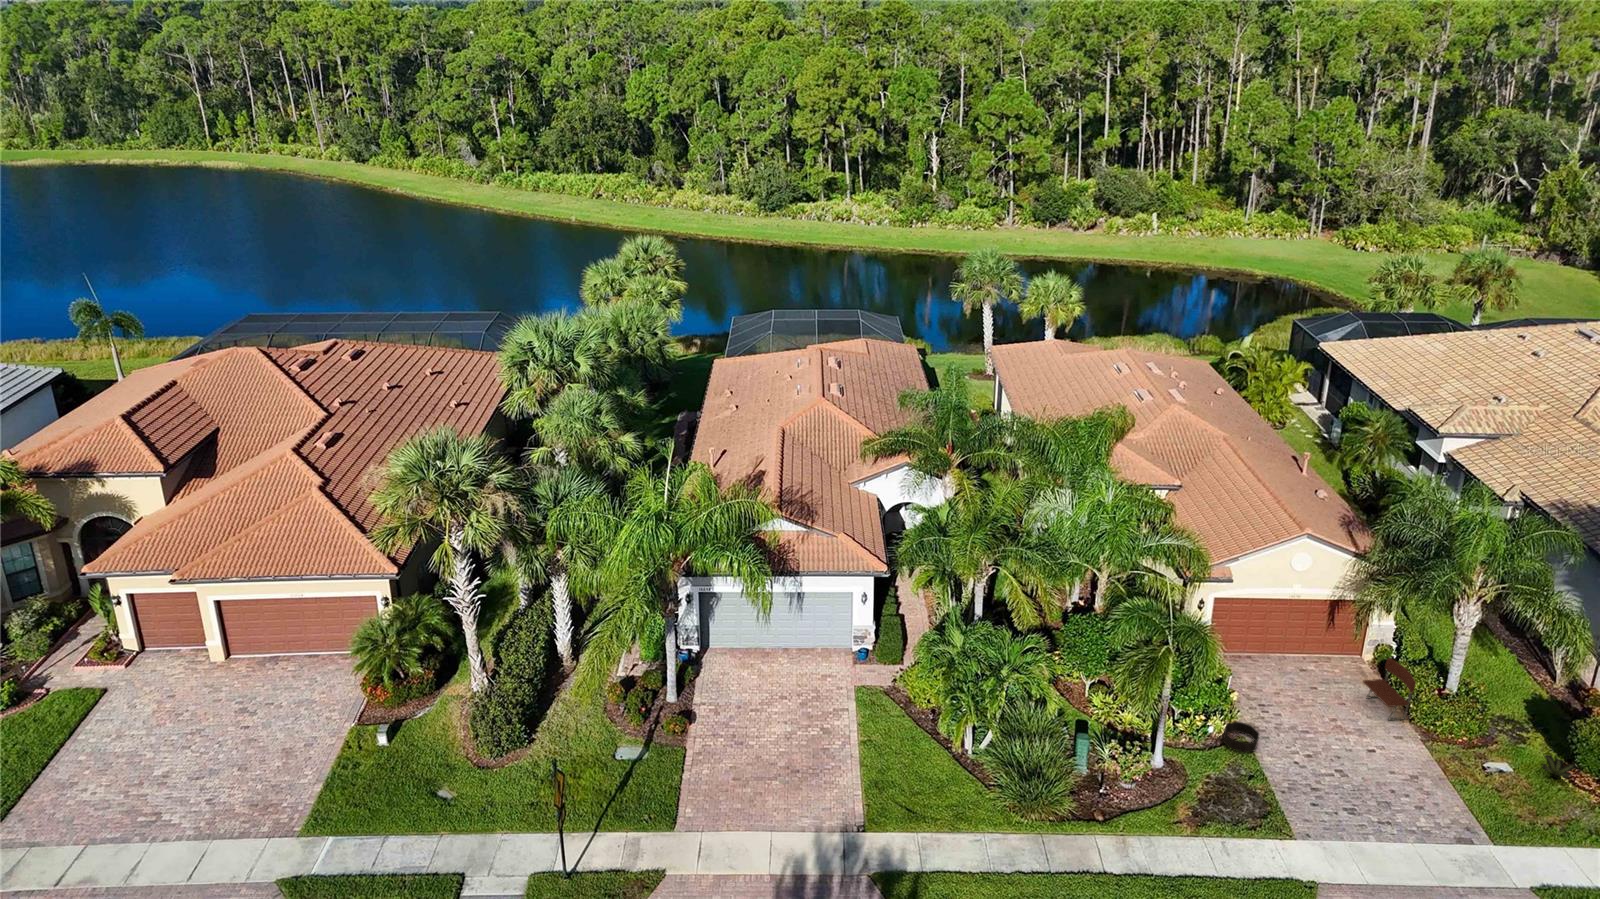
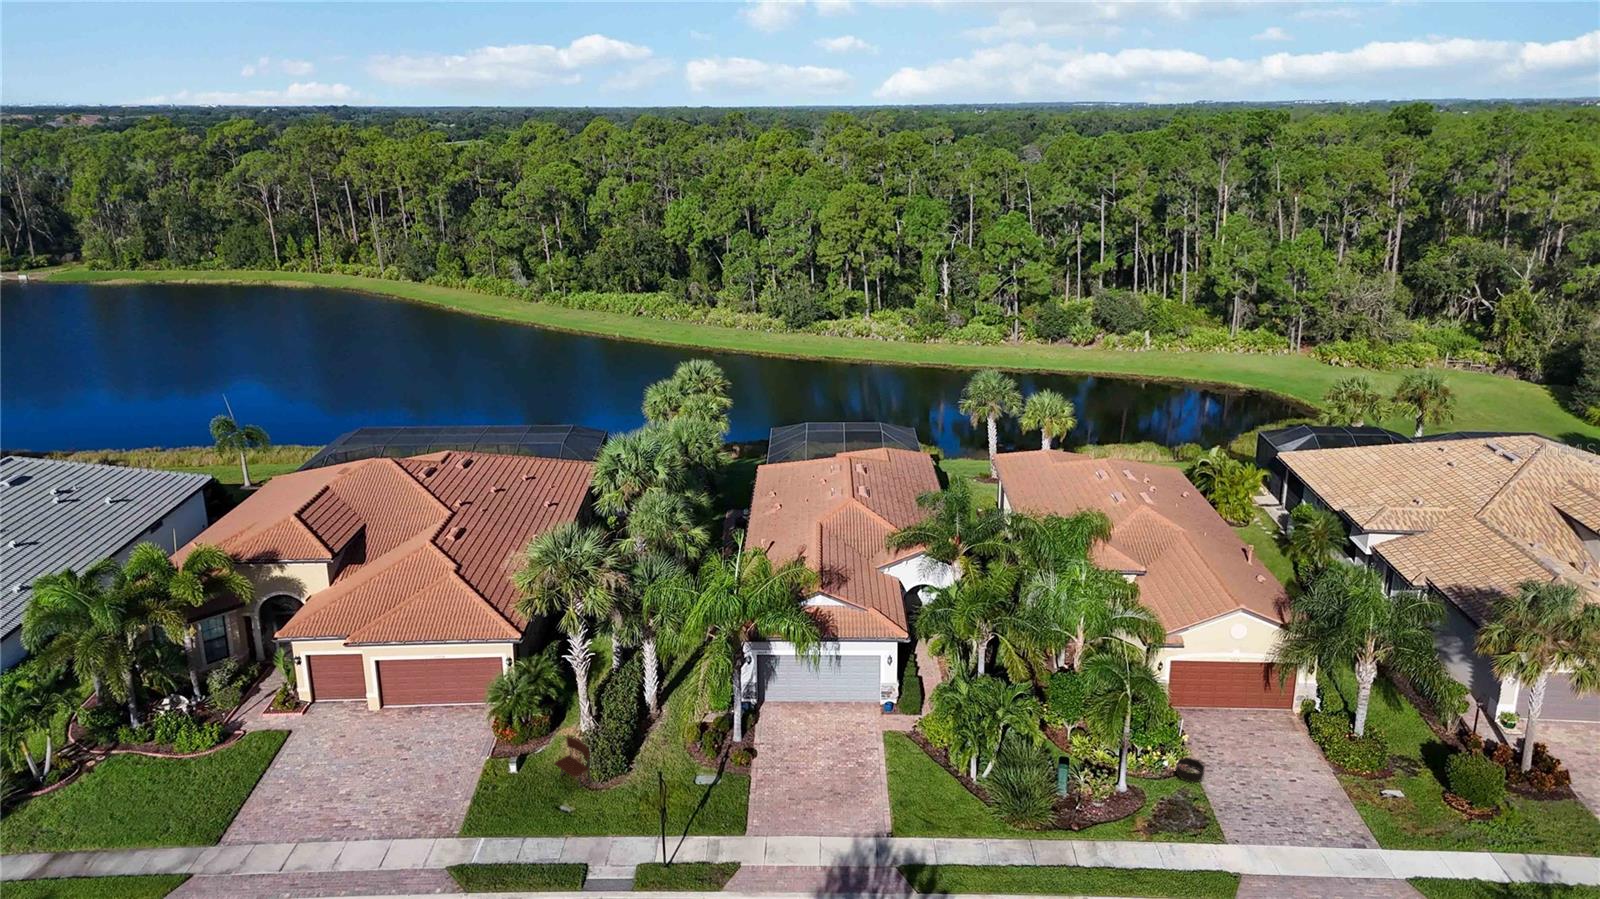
bench: present [1363,658,1416,721] -> present [554,737,591,787]
potted plant: present [1542,755,1577,779] -> none [1427,783,1456,803]

